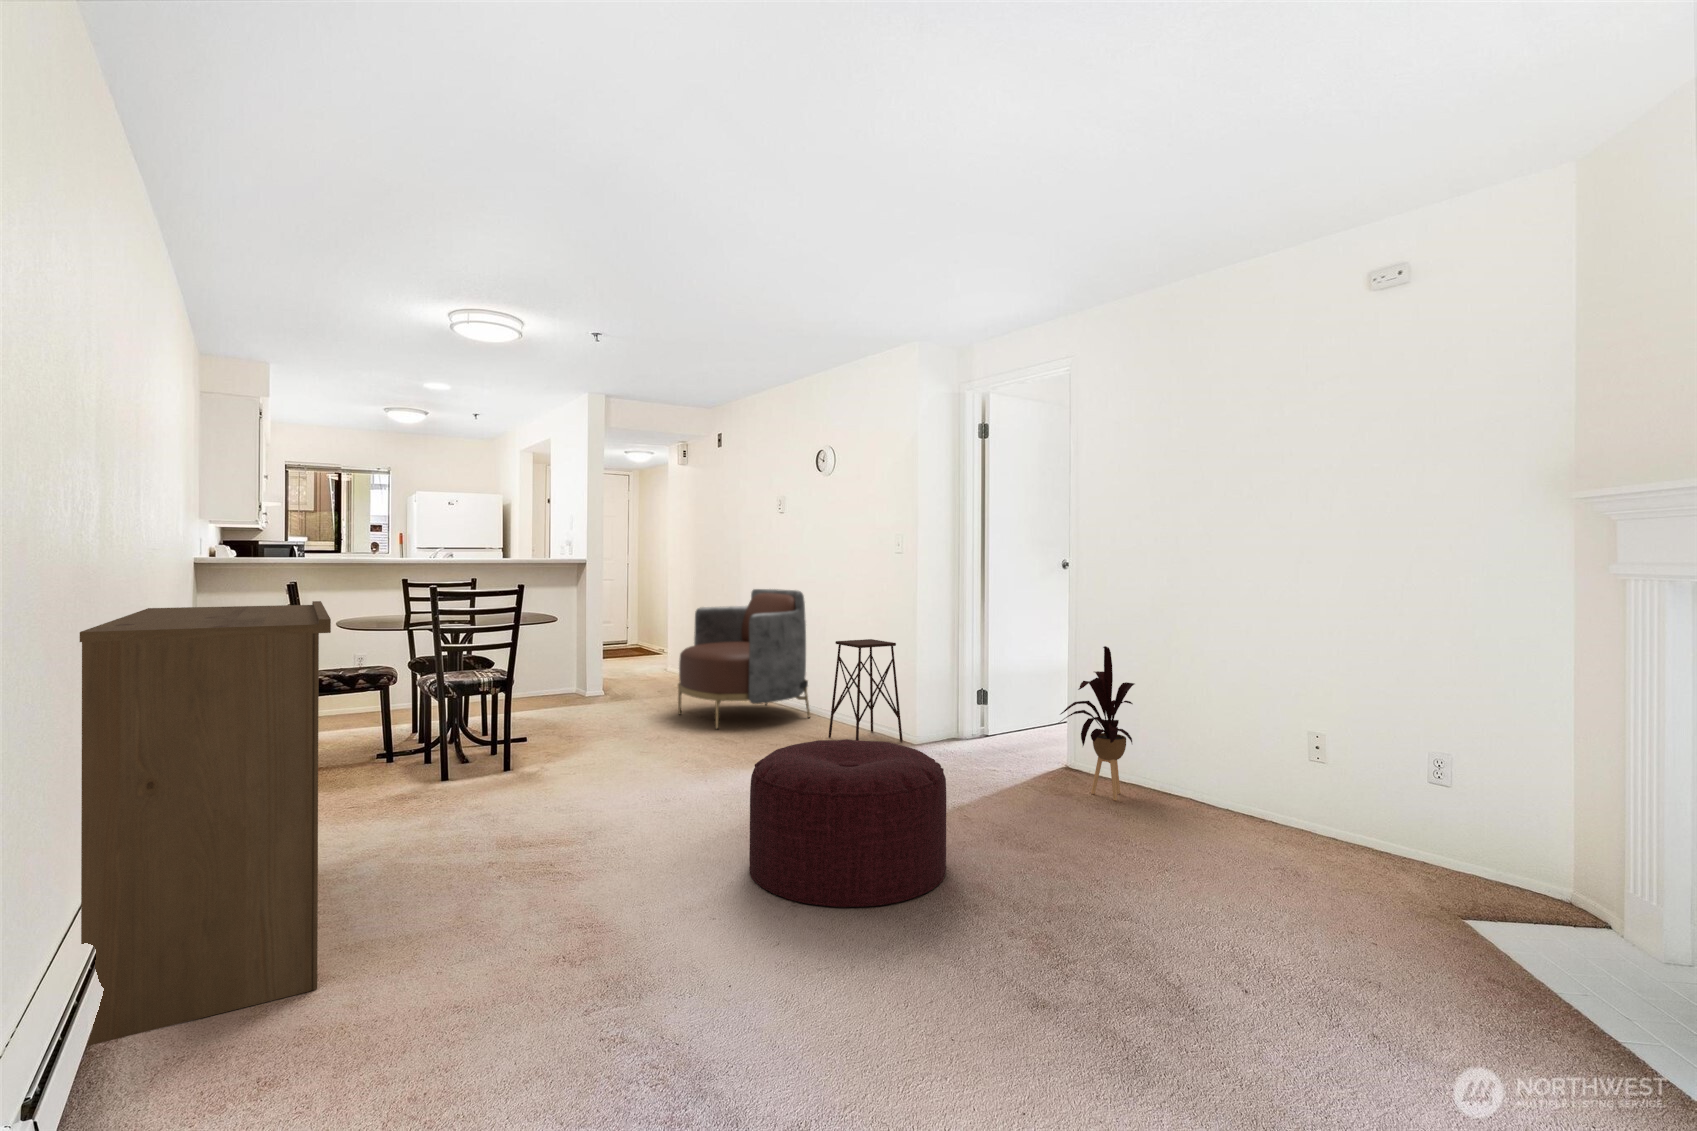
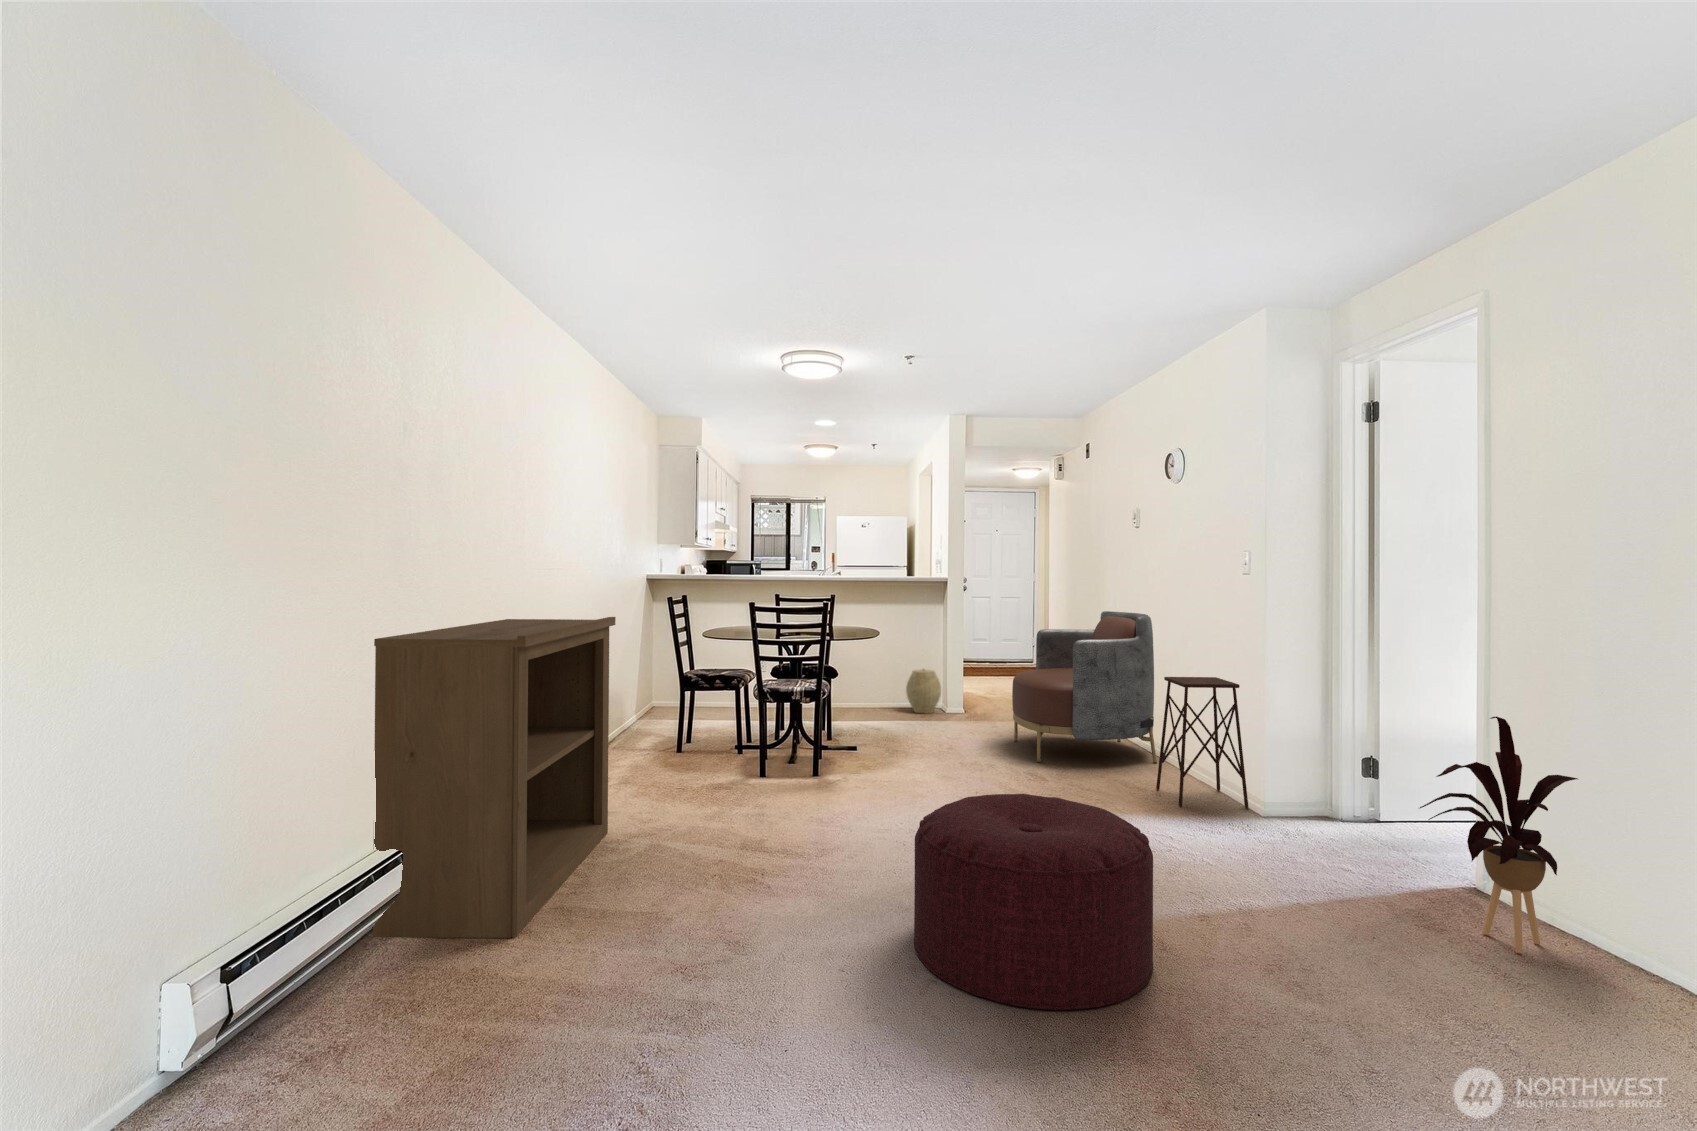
woven basket: none [544,654,582,700] -> present [906,669,941,714]

